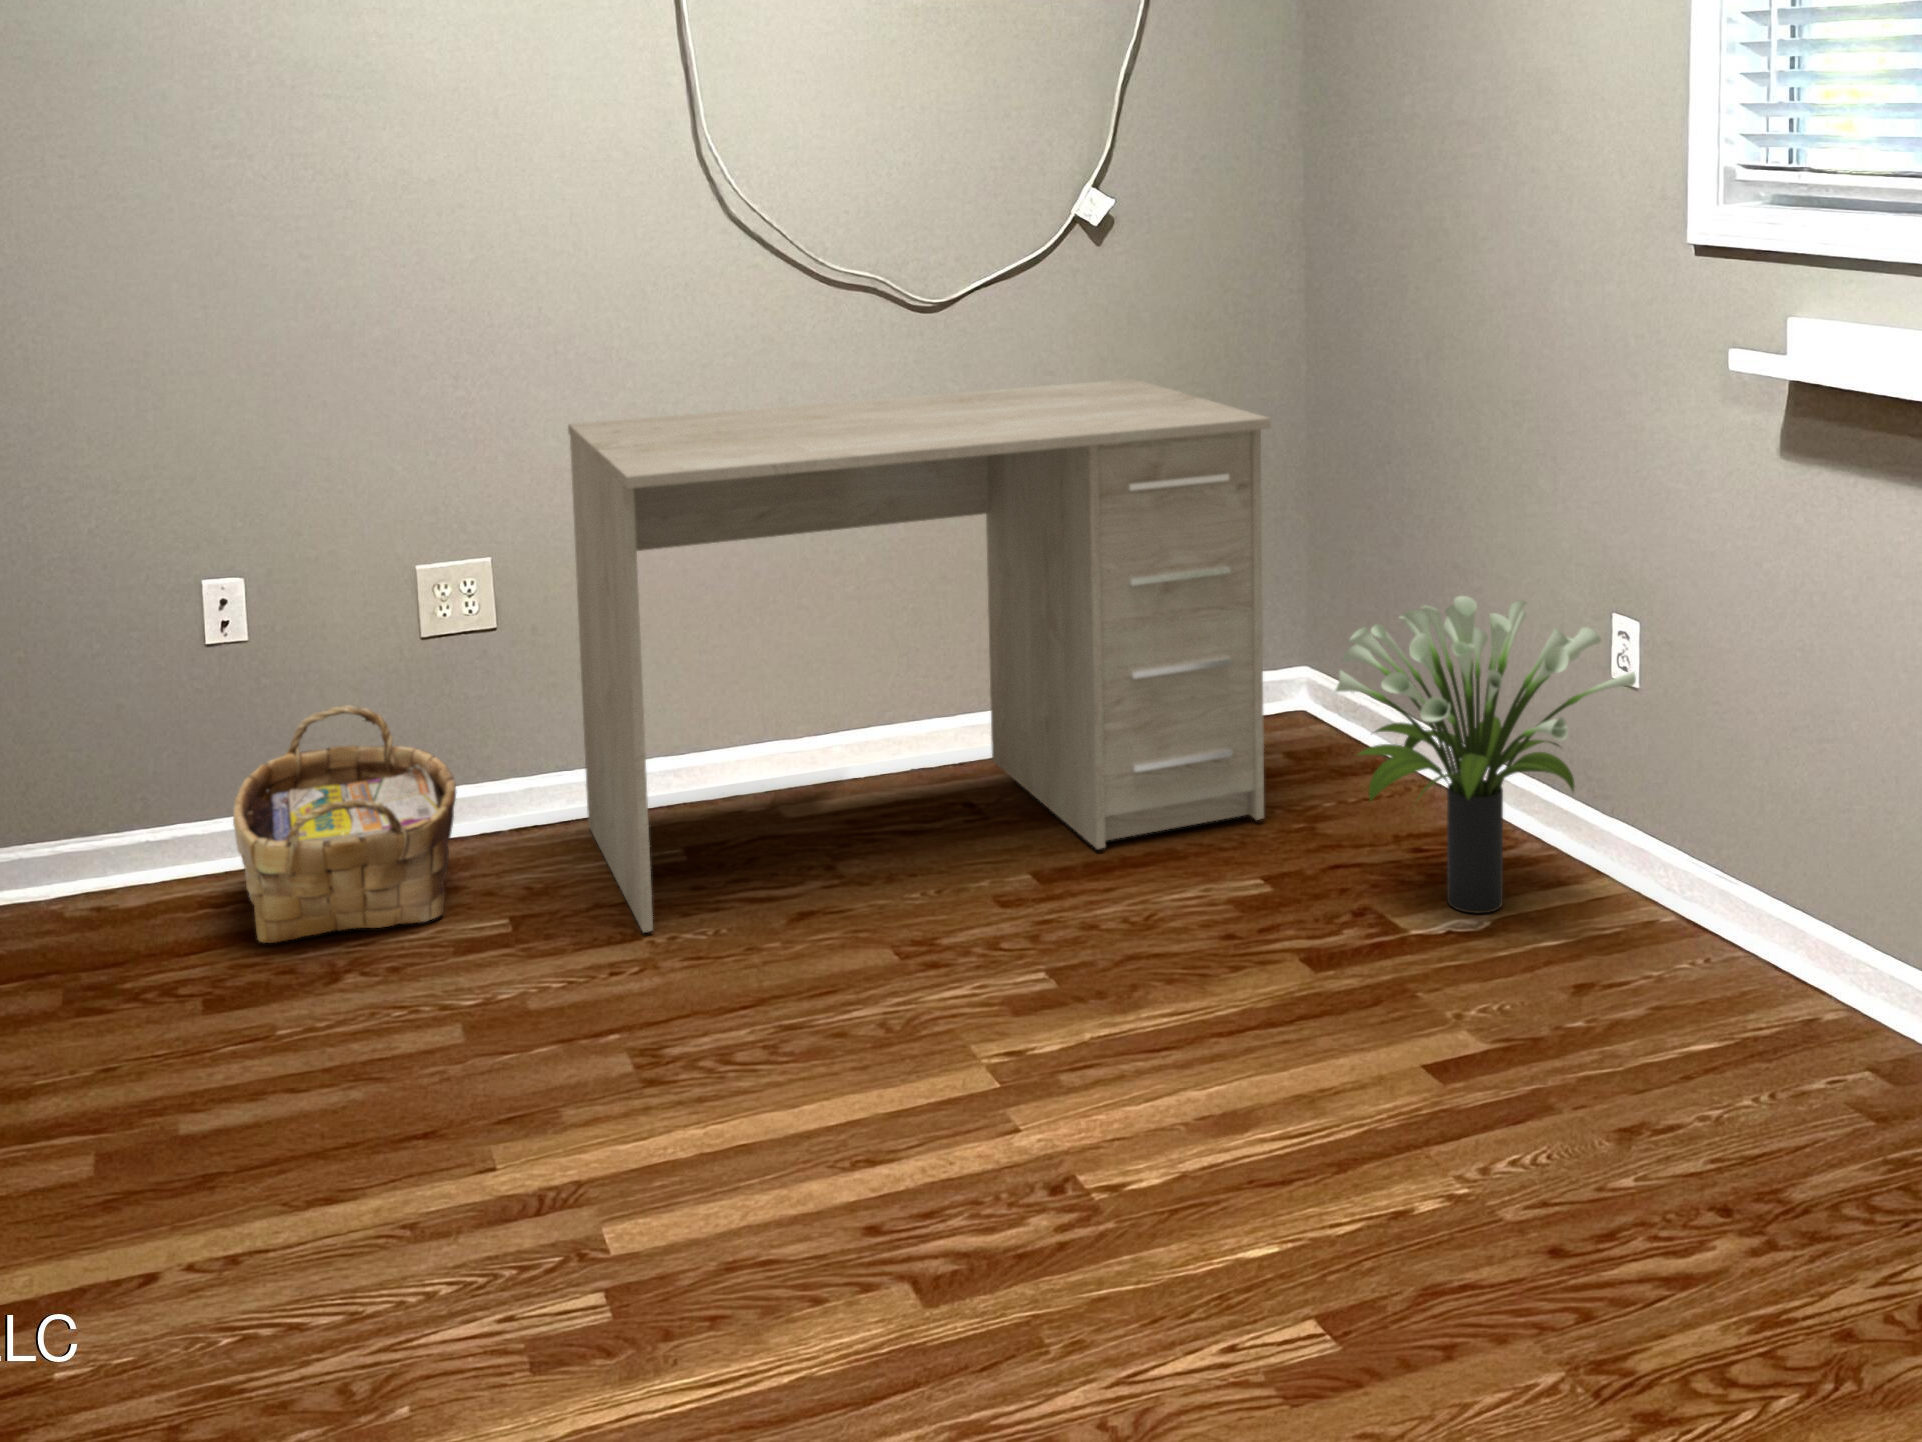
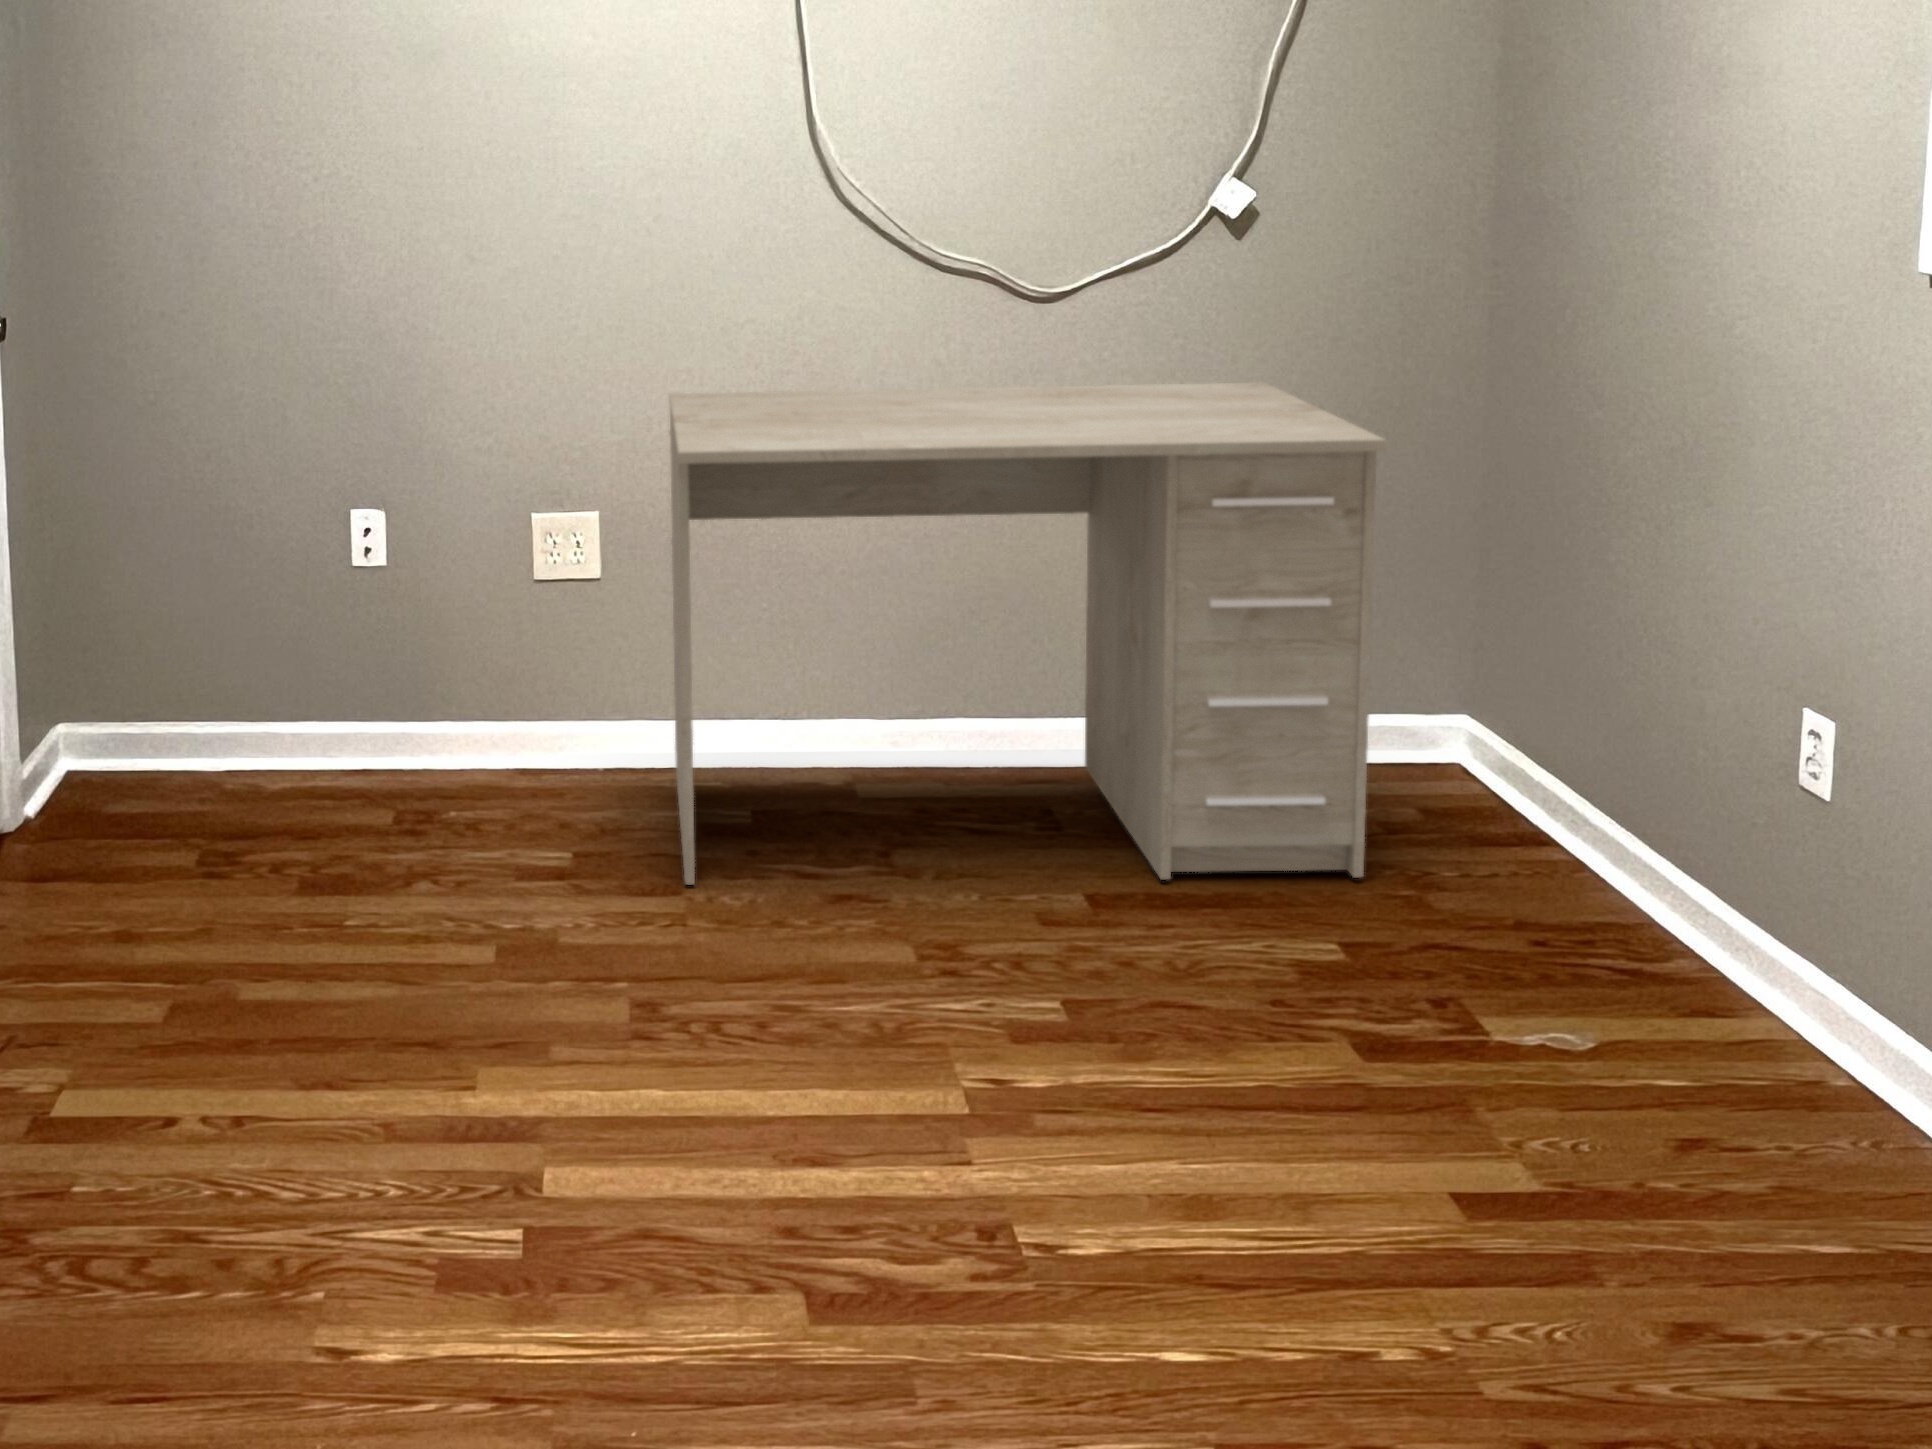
potted plant: present [1335,596,1636,913] -> none [1416,666,1815,1035]
woven basket: present [233,706,456,944] -> none [357,633,546,840]

